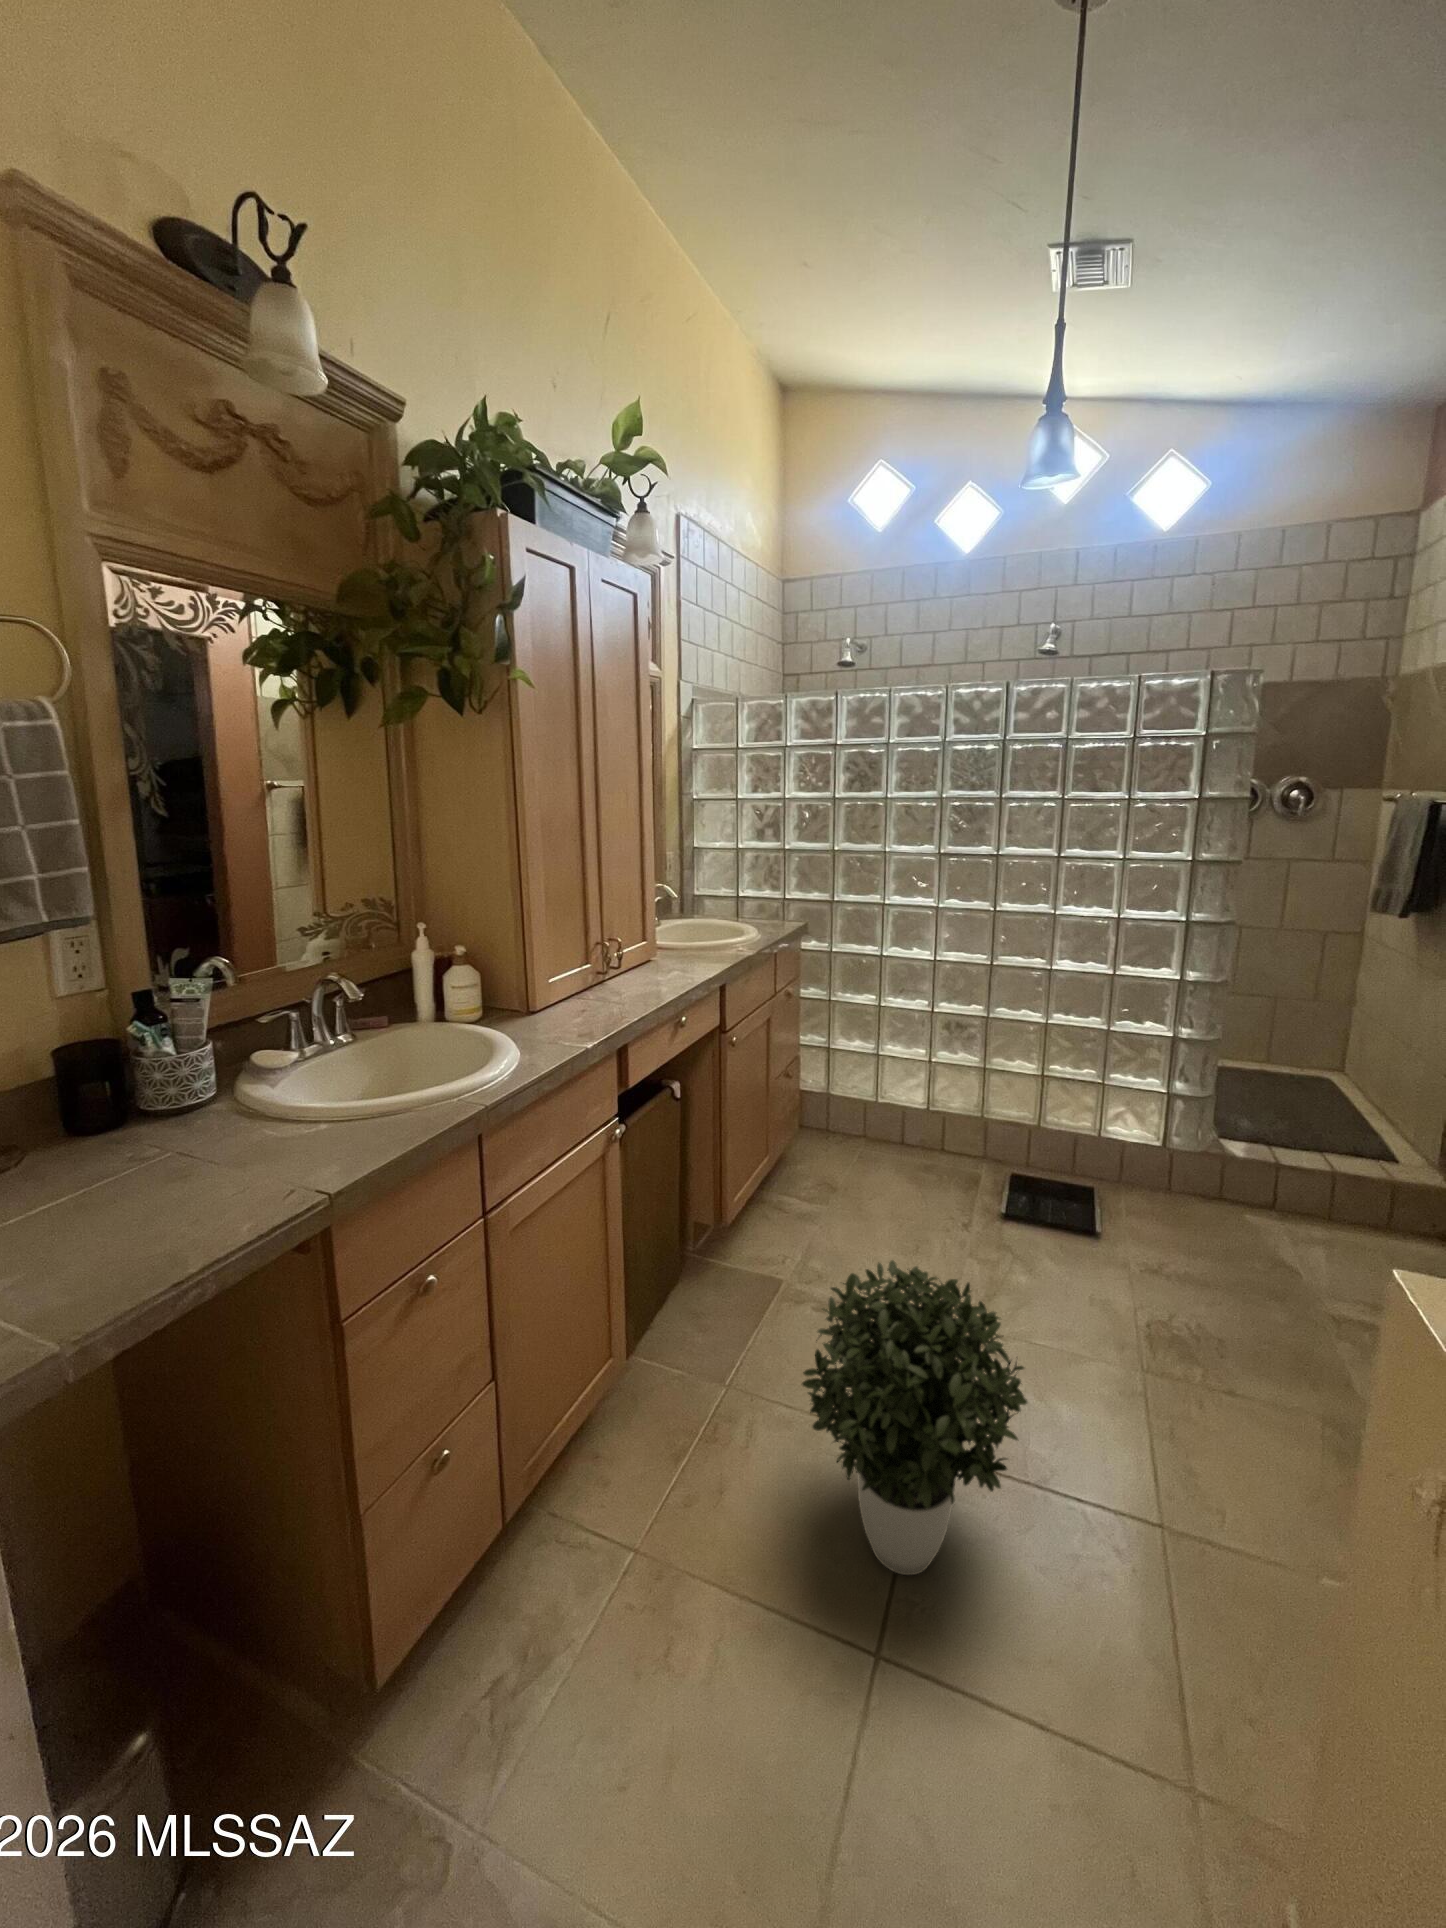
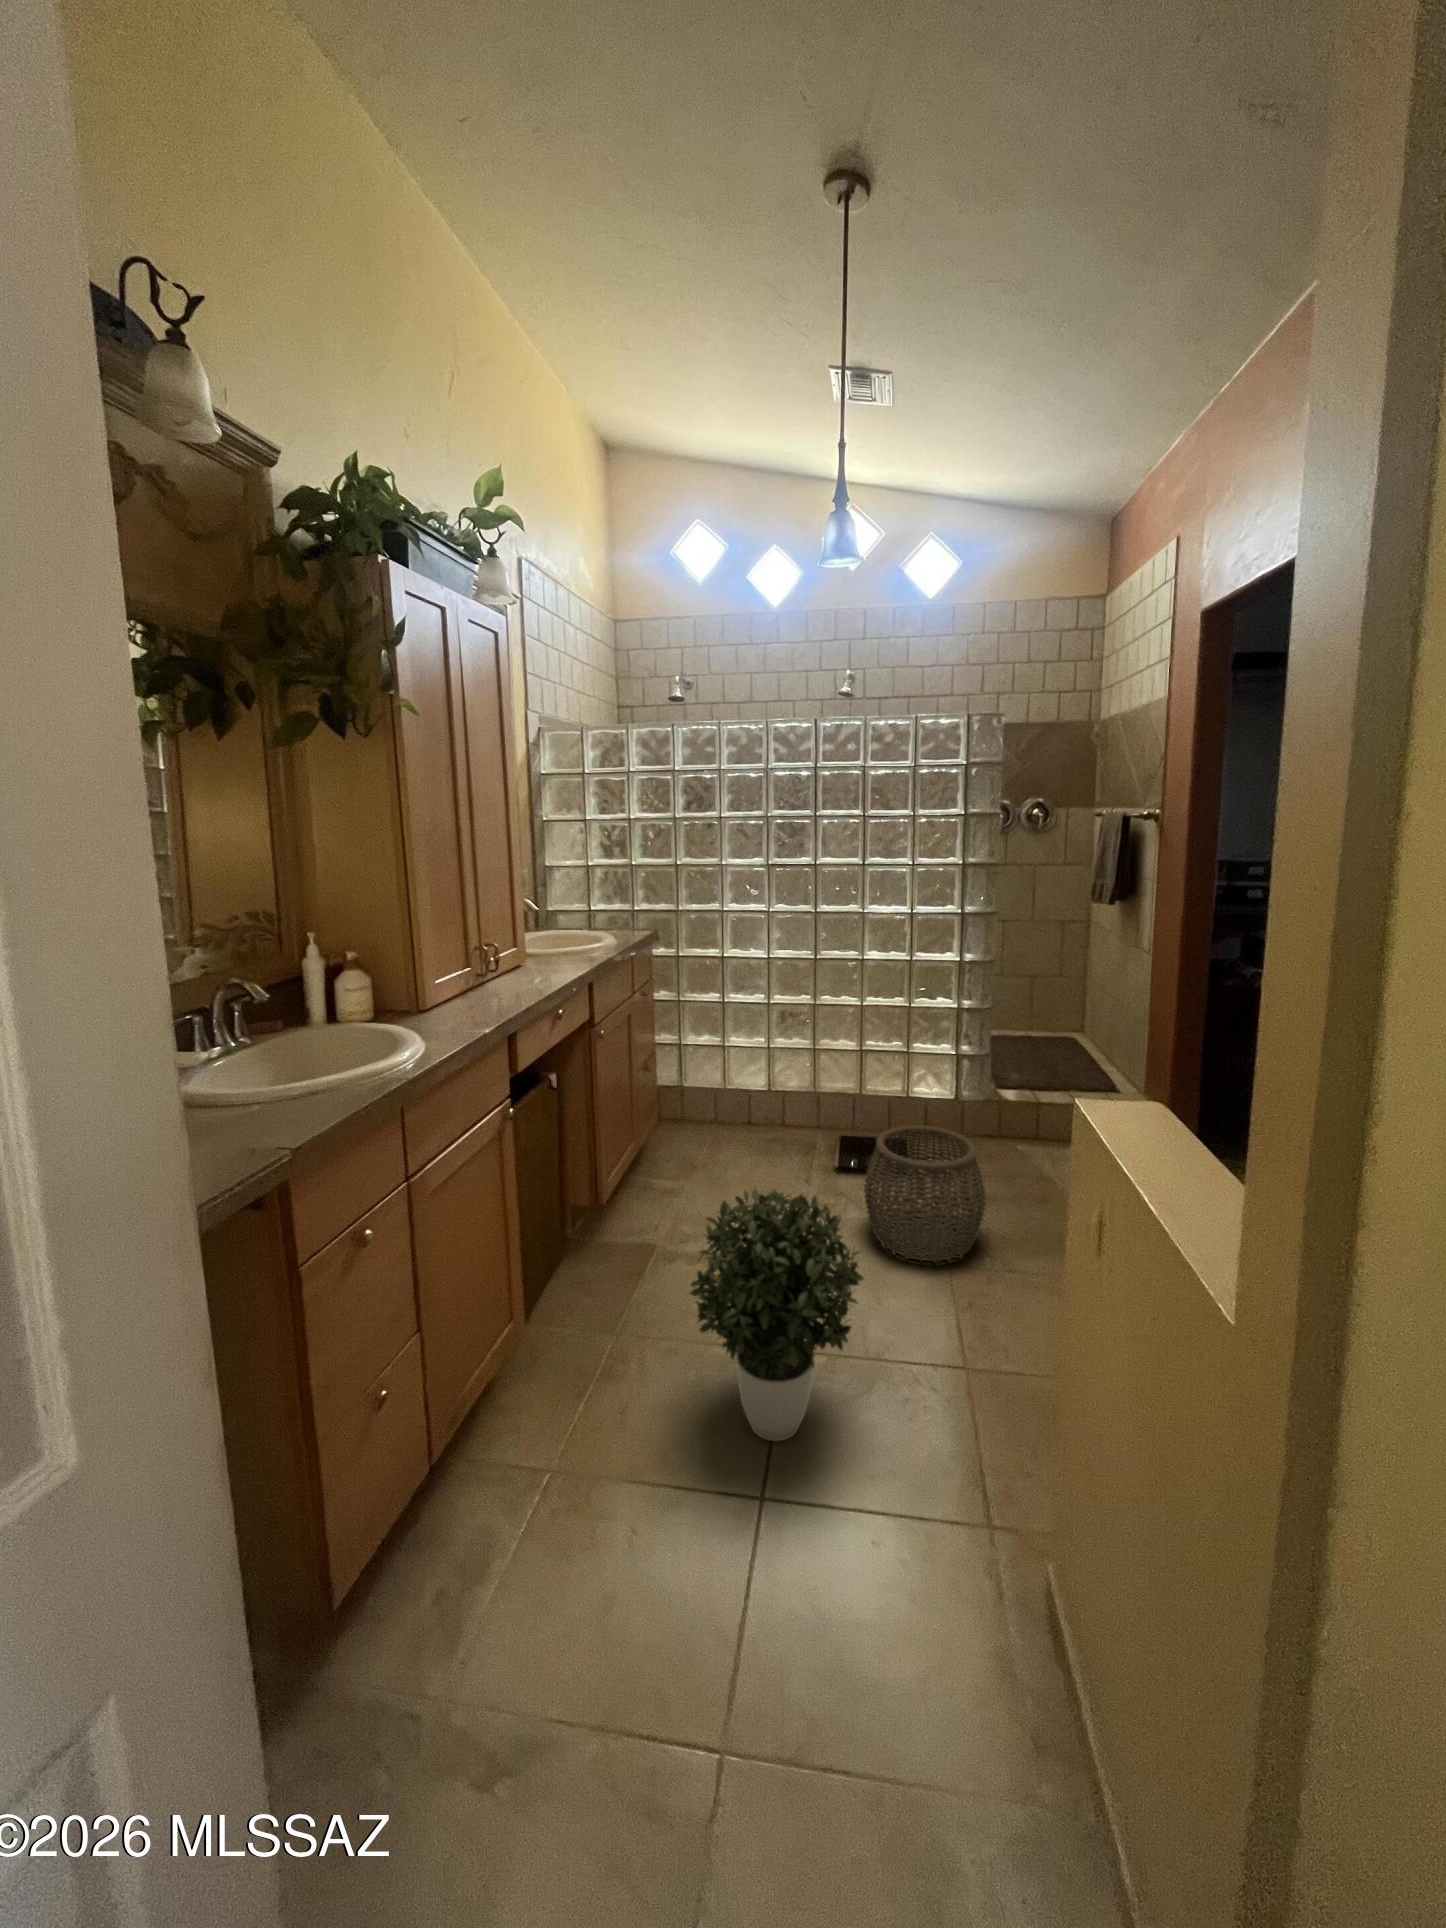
woven basket: none [1035,1183,1202,1364] -> present [864,1125,986,1263]

